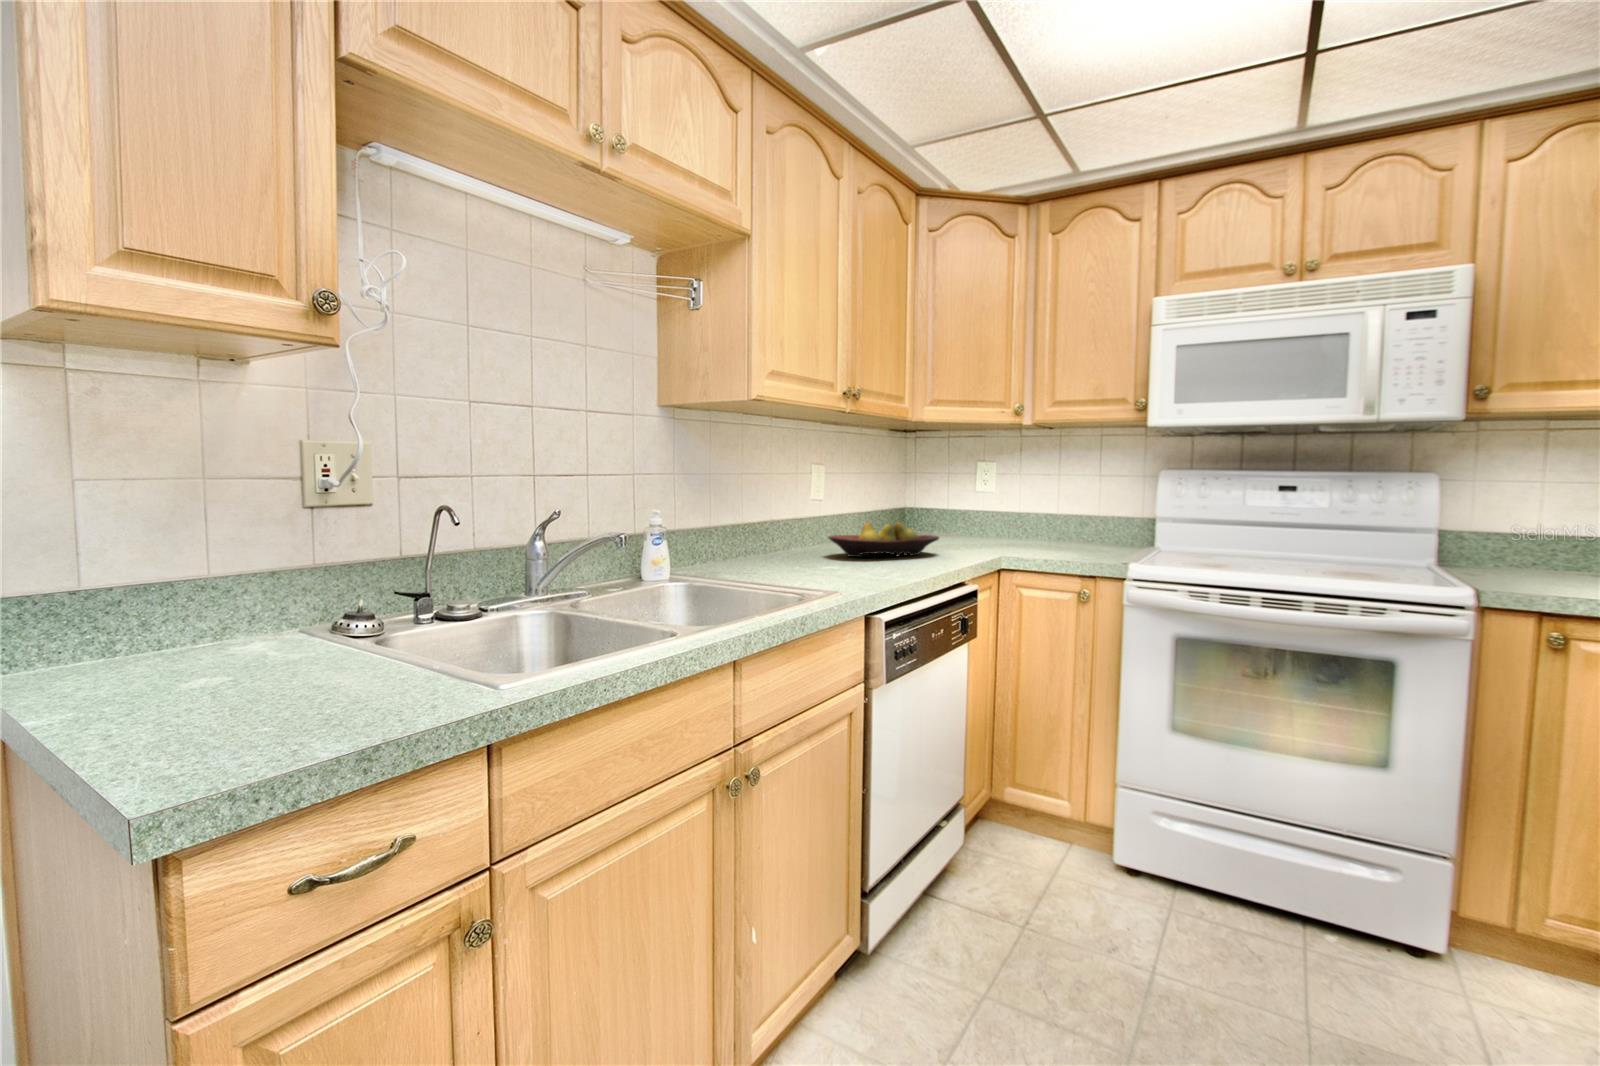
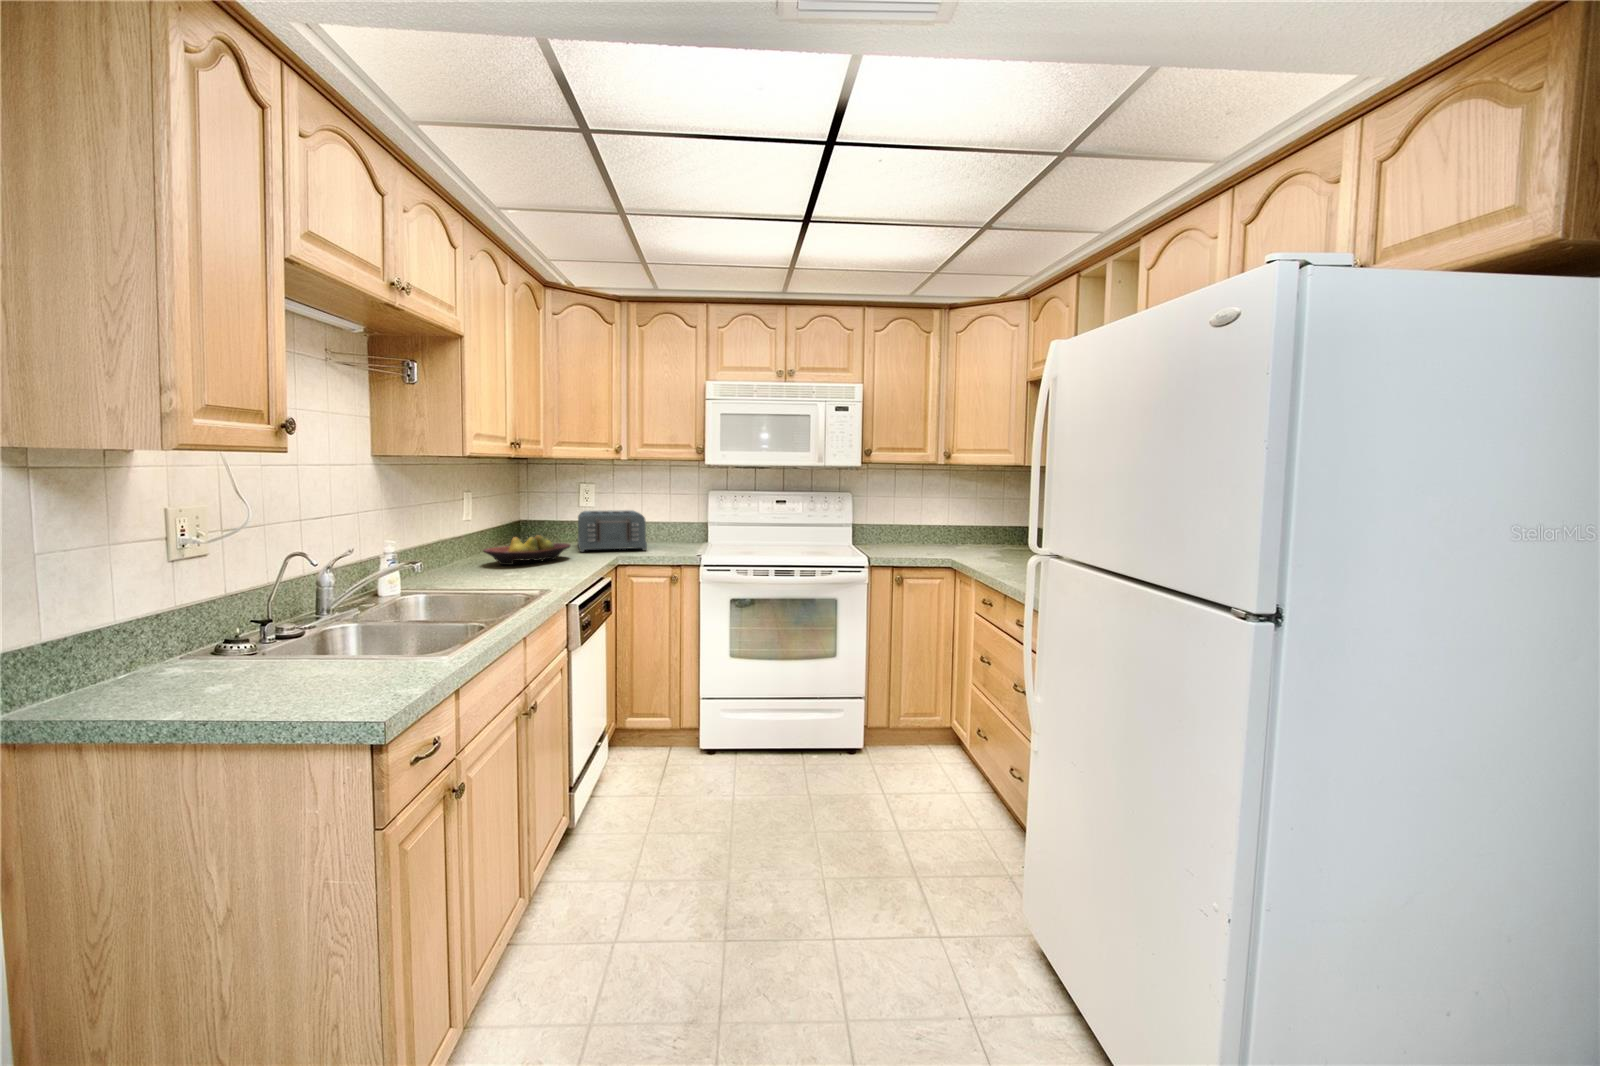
toaster: none [956,497,1050,552] -> present [578,510,647,552]

